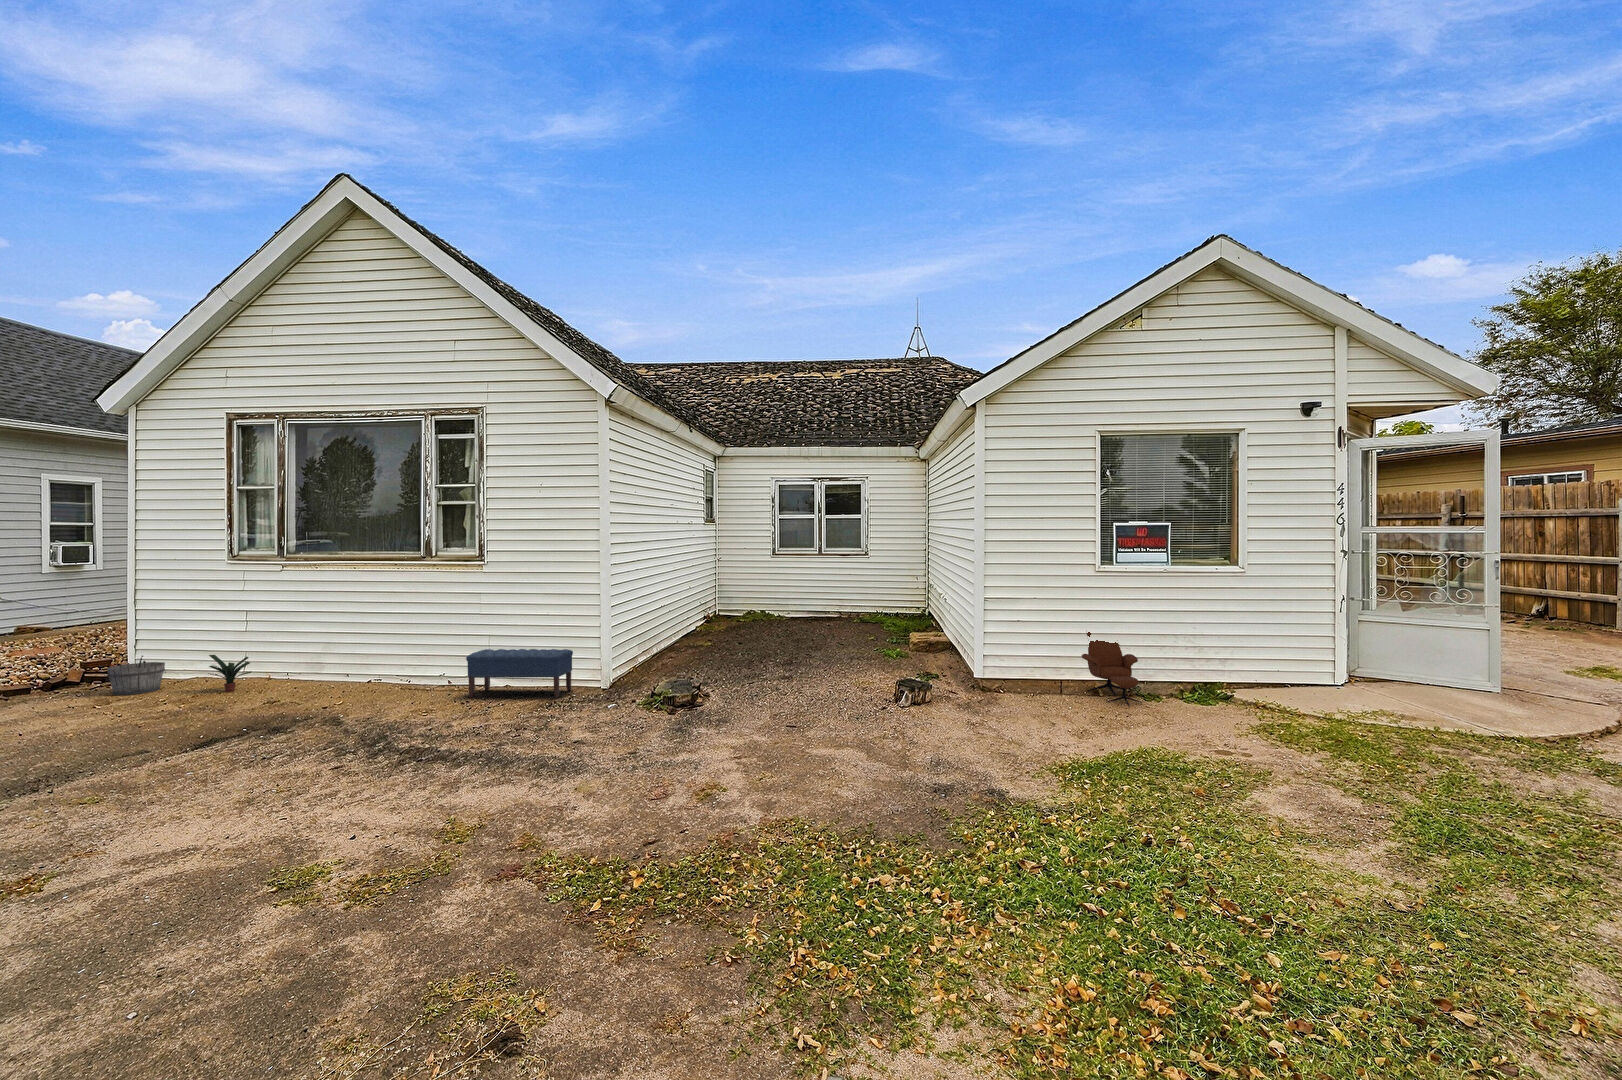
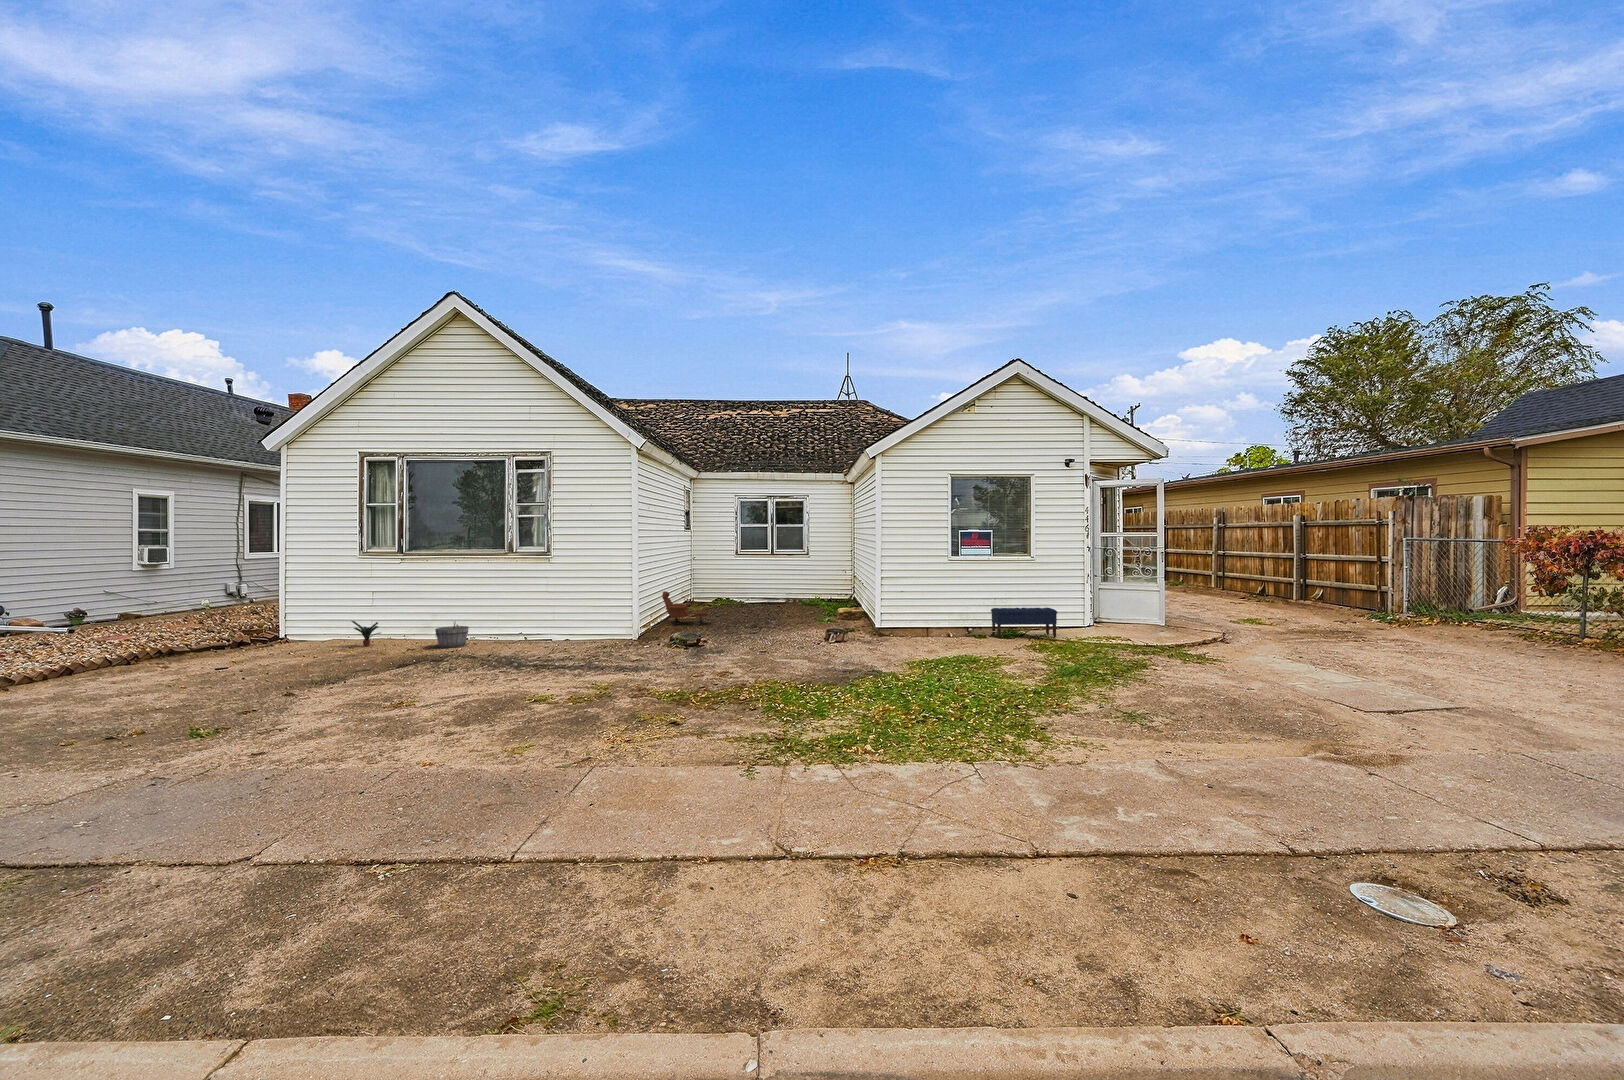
lounge chair: present [1082,632,1142,707] -> present [662,591,708,626]
bench: present [466,649,573,698] -> present [991,608,1057,638]
wooden bucket: present [107,656,166,695] -> present [435,623,469,648]

